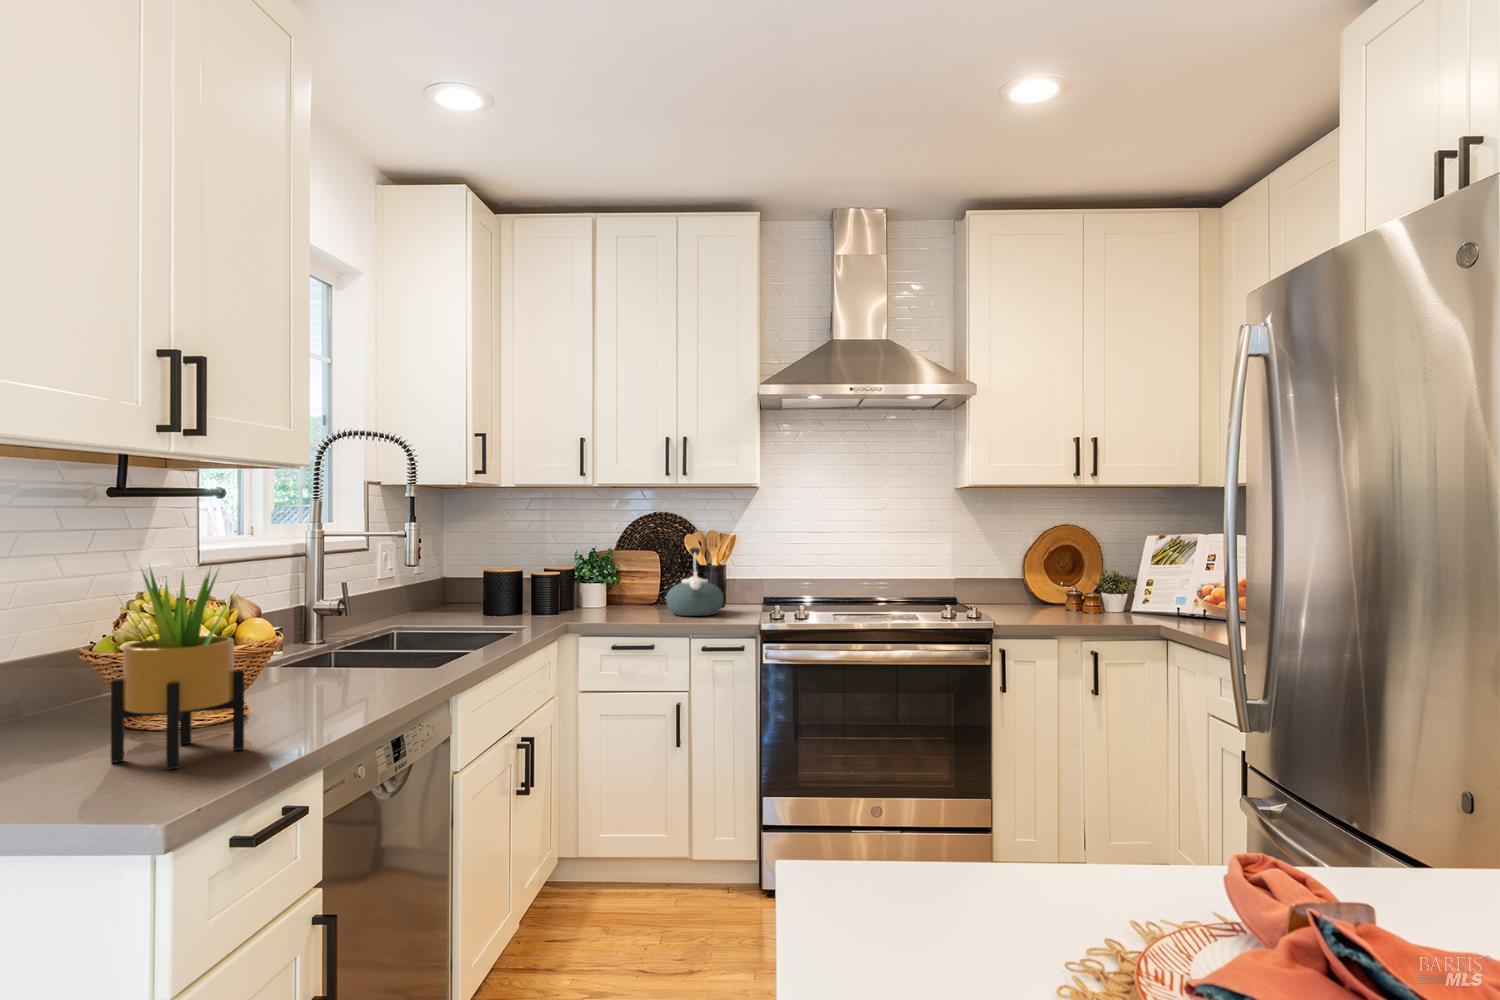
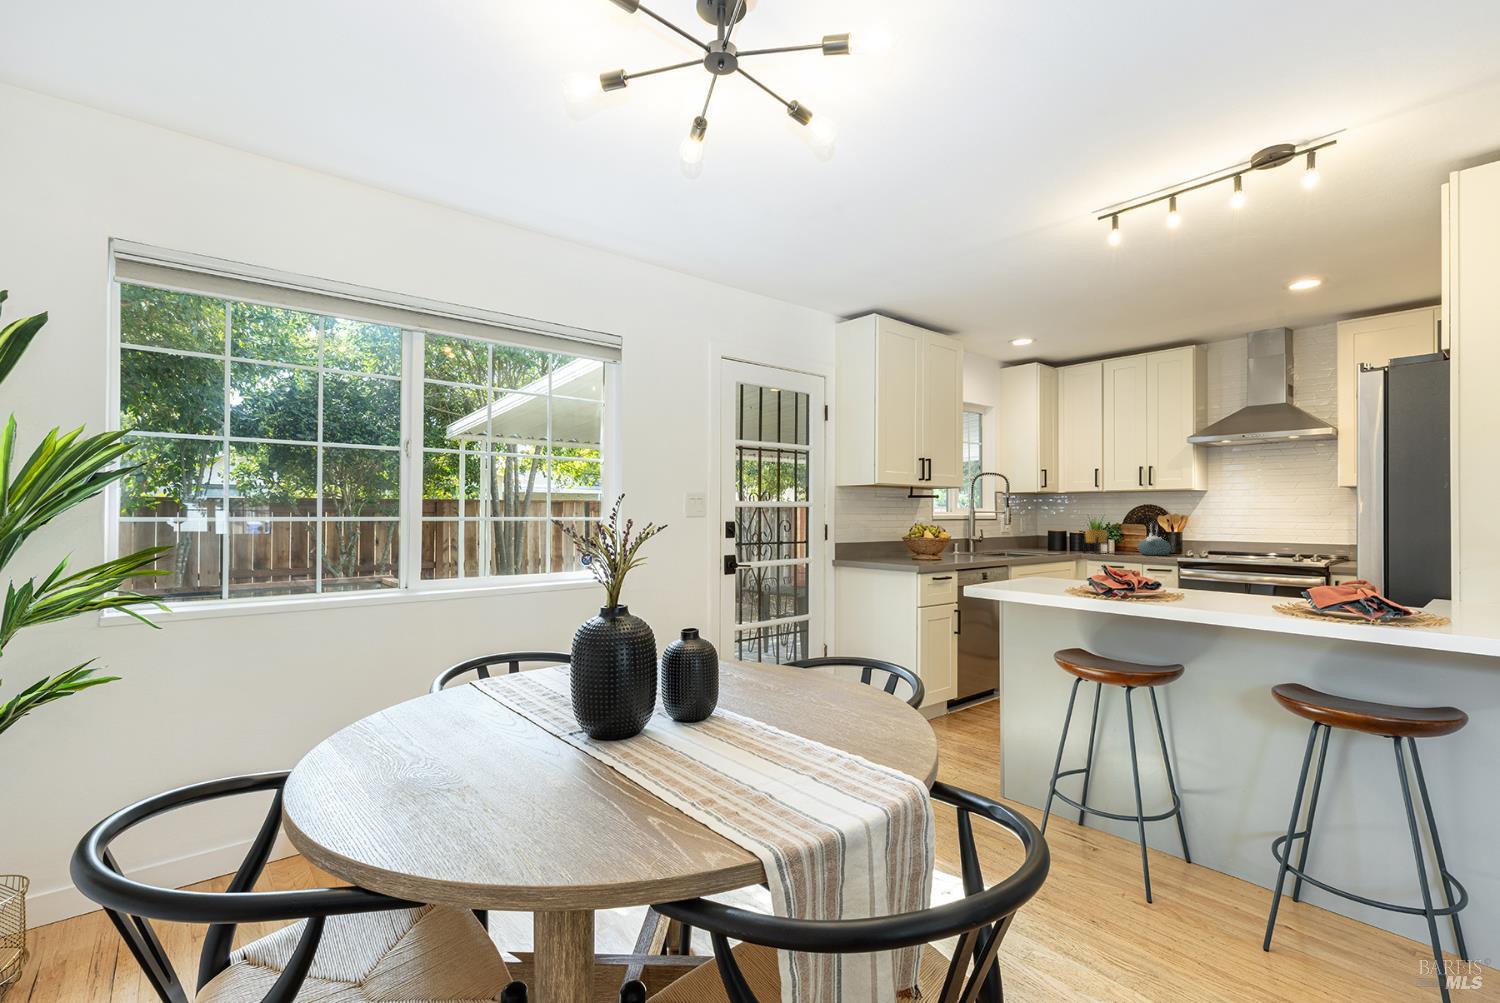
potted plant: present [111,569,244,769] -> present [1083,516,1109,553]

